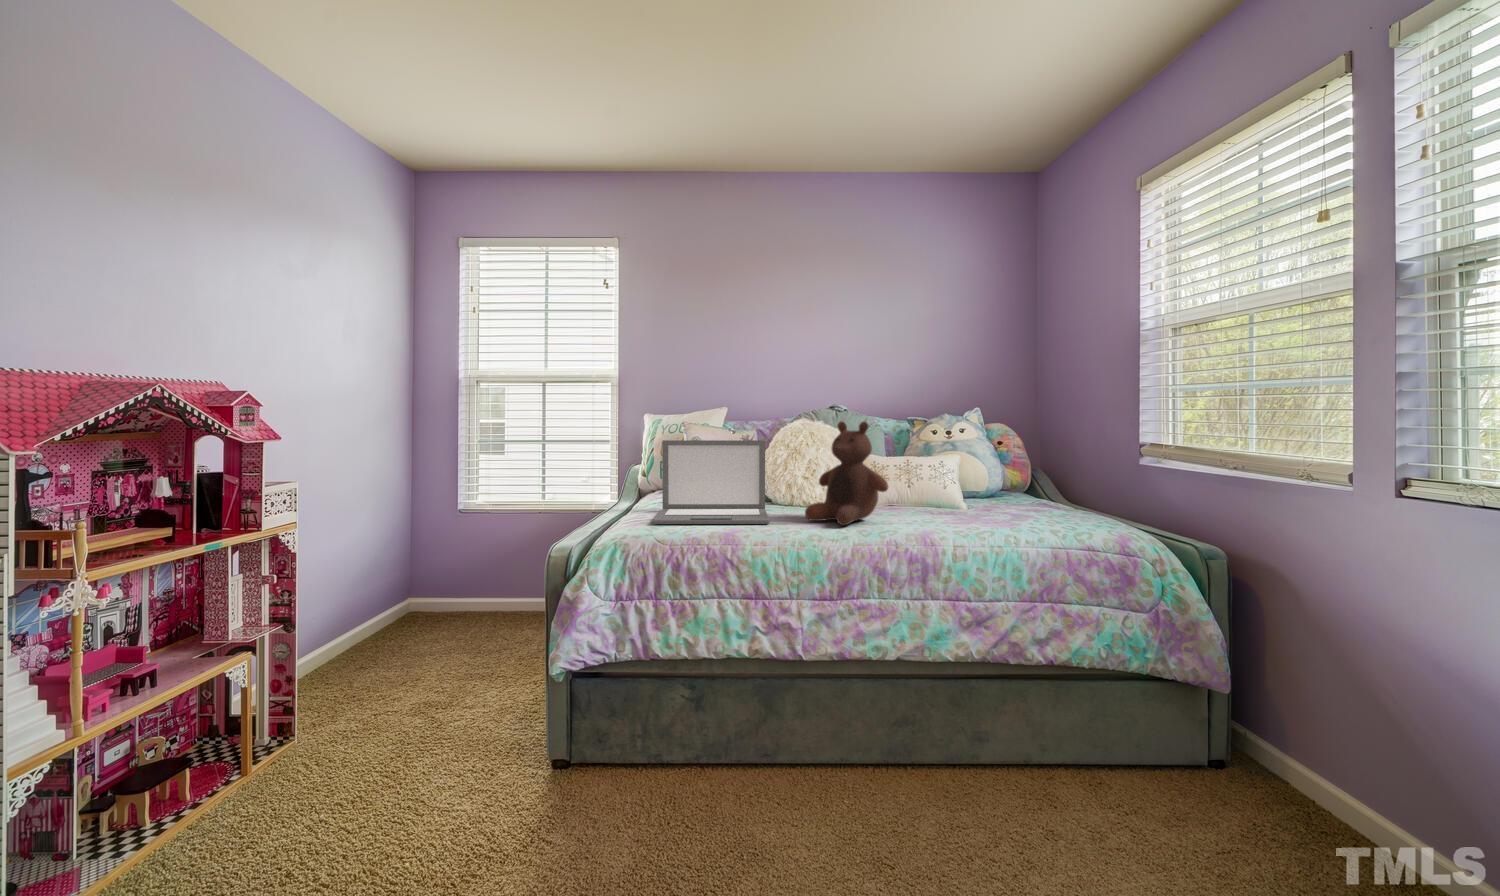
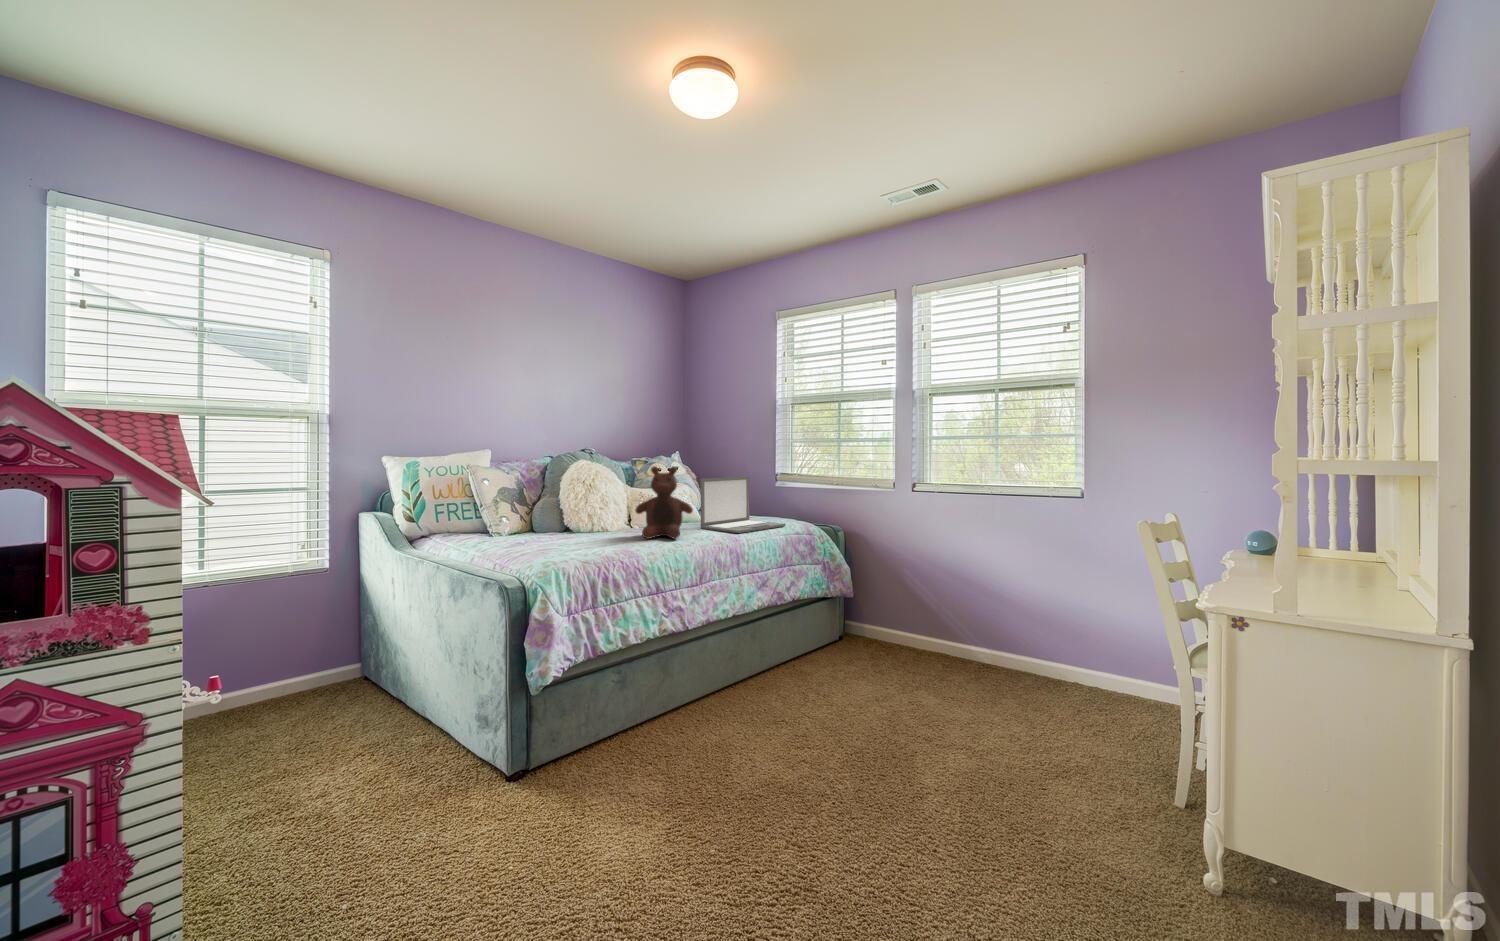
laptop: present [653,440,769,524] -> present [700,476,785,533]

